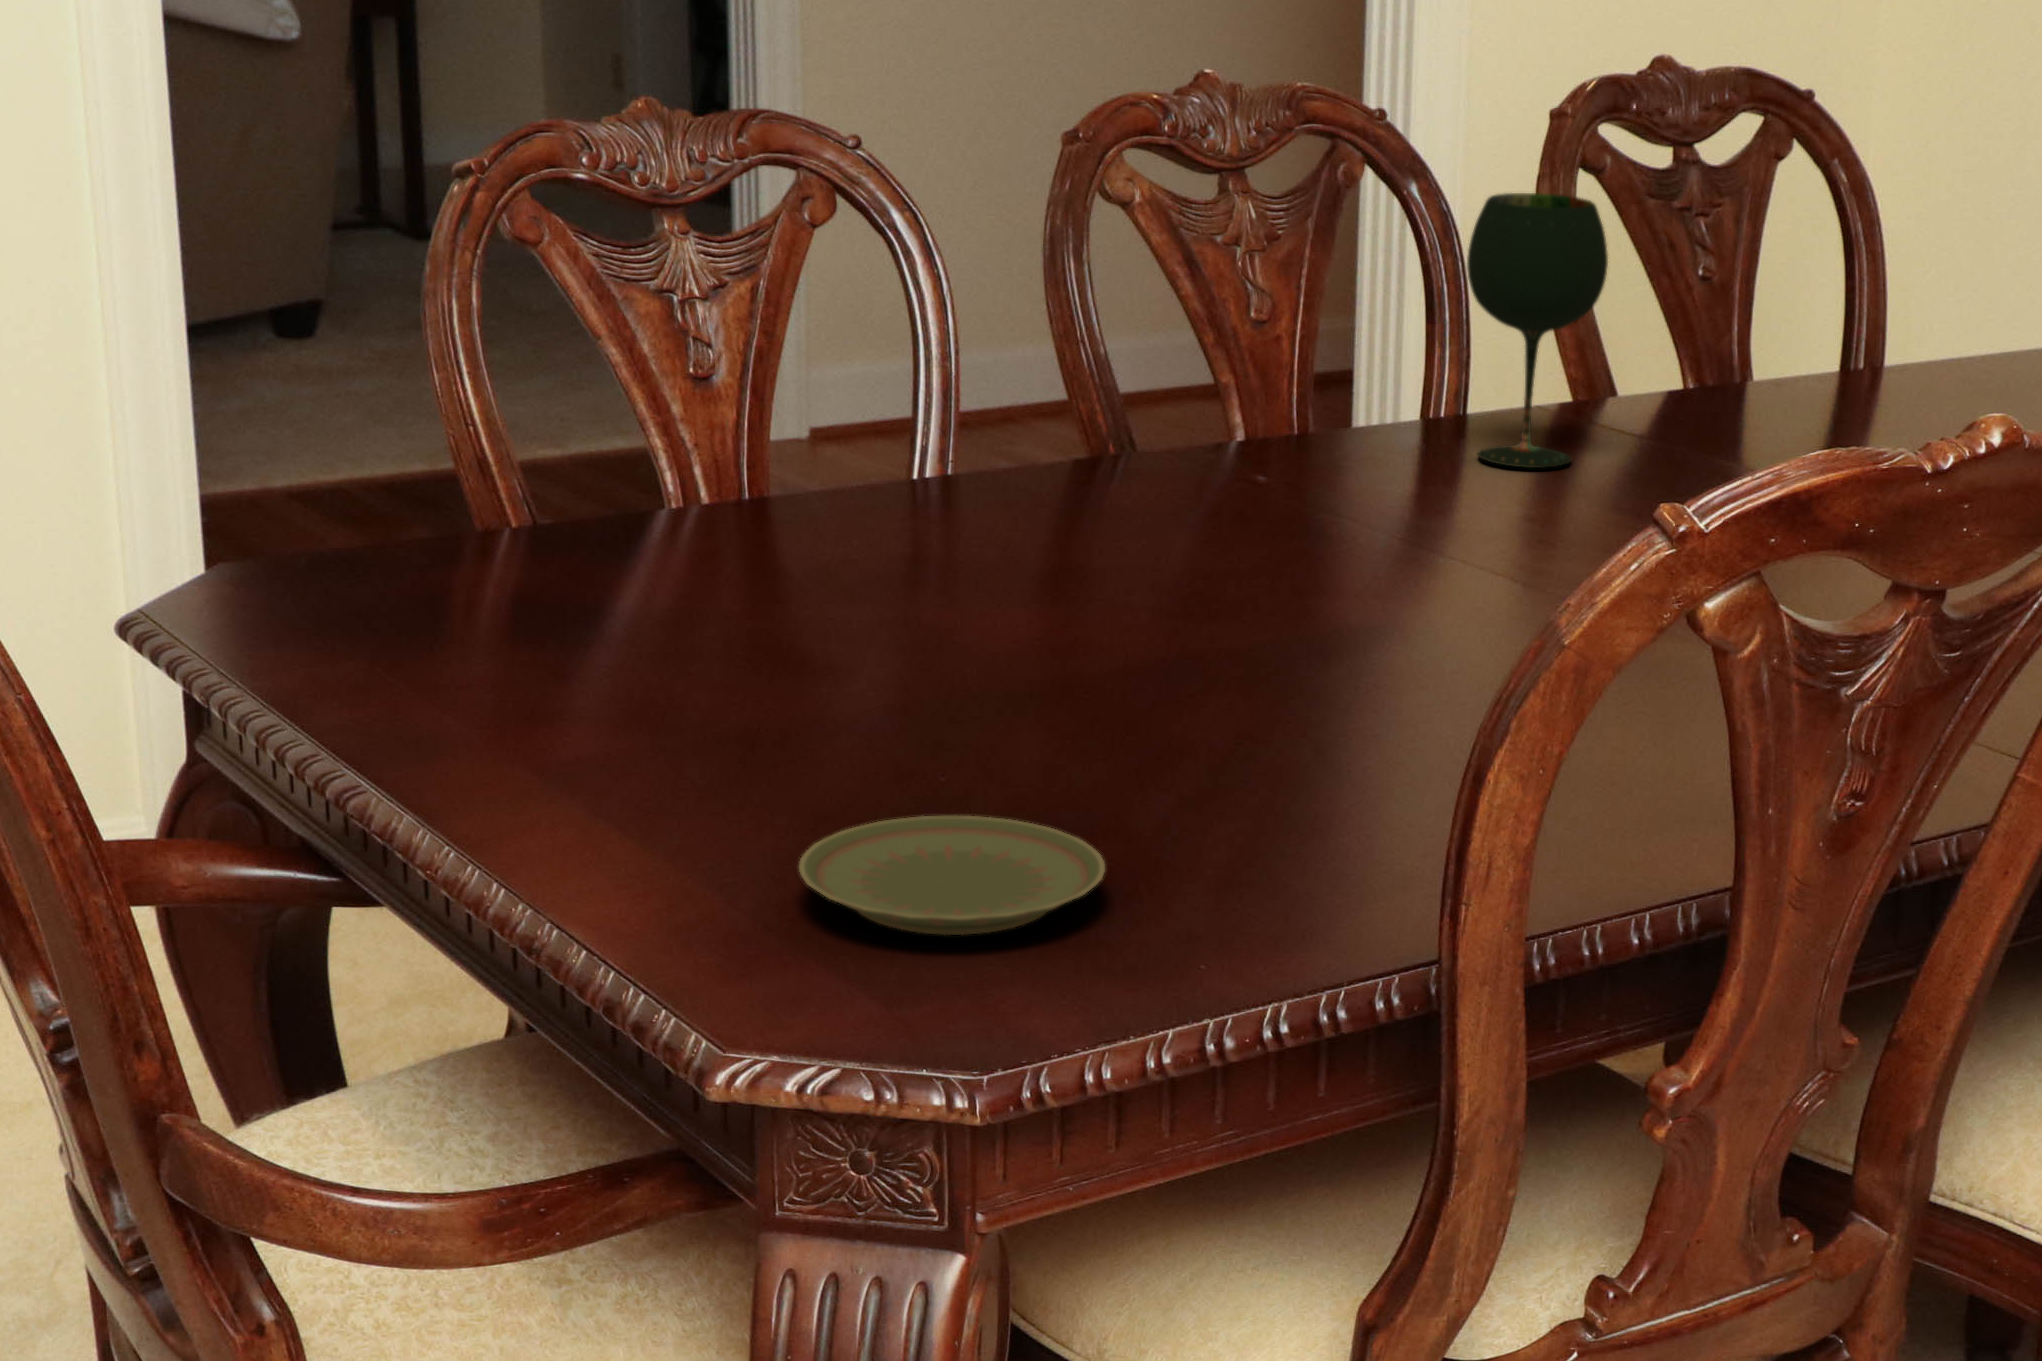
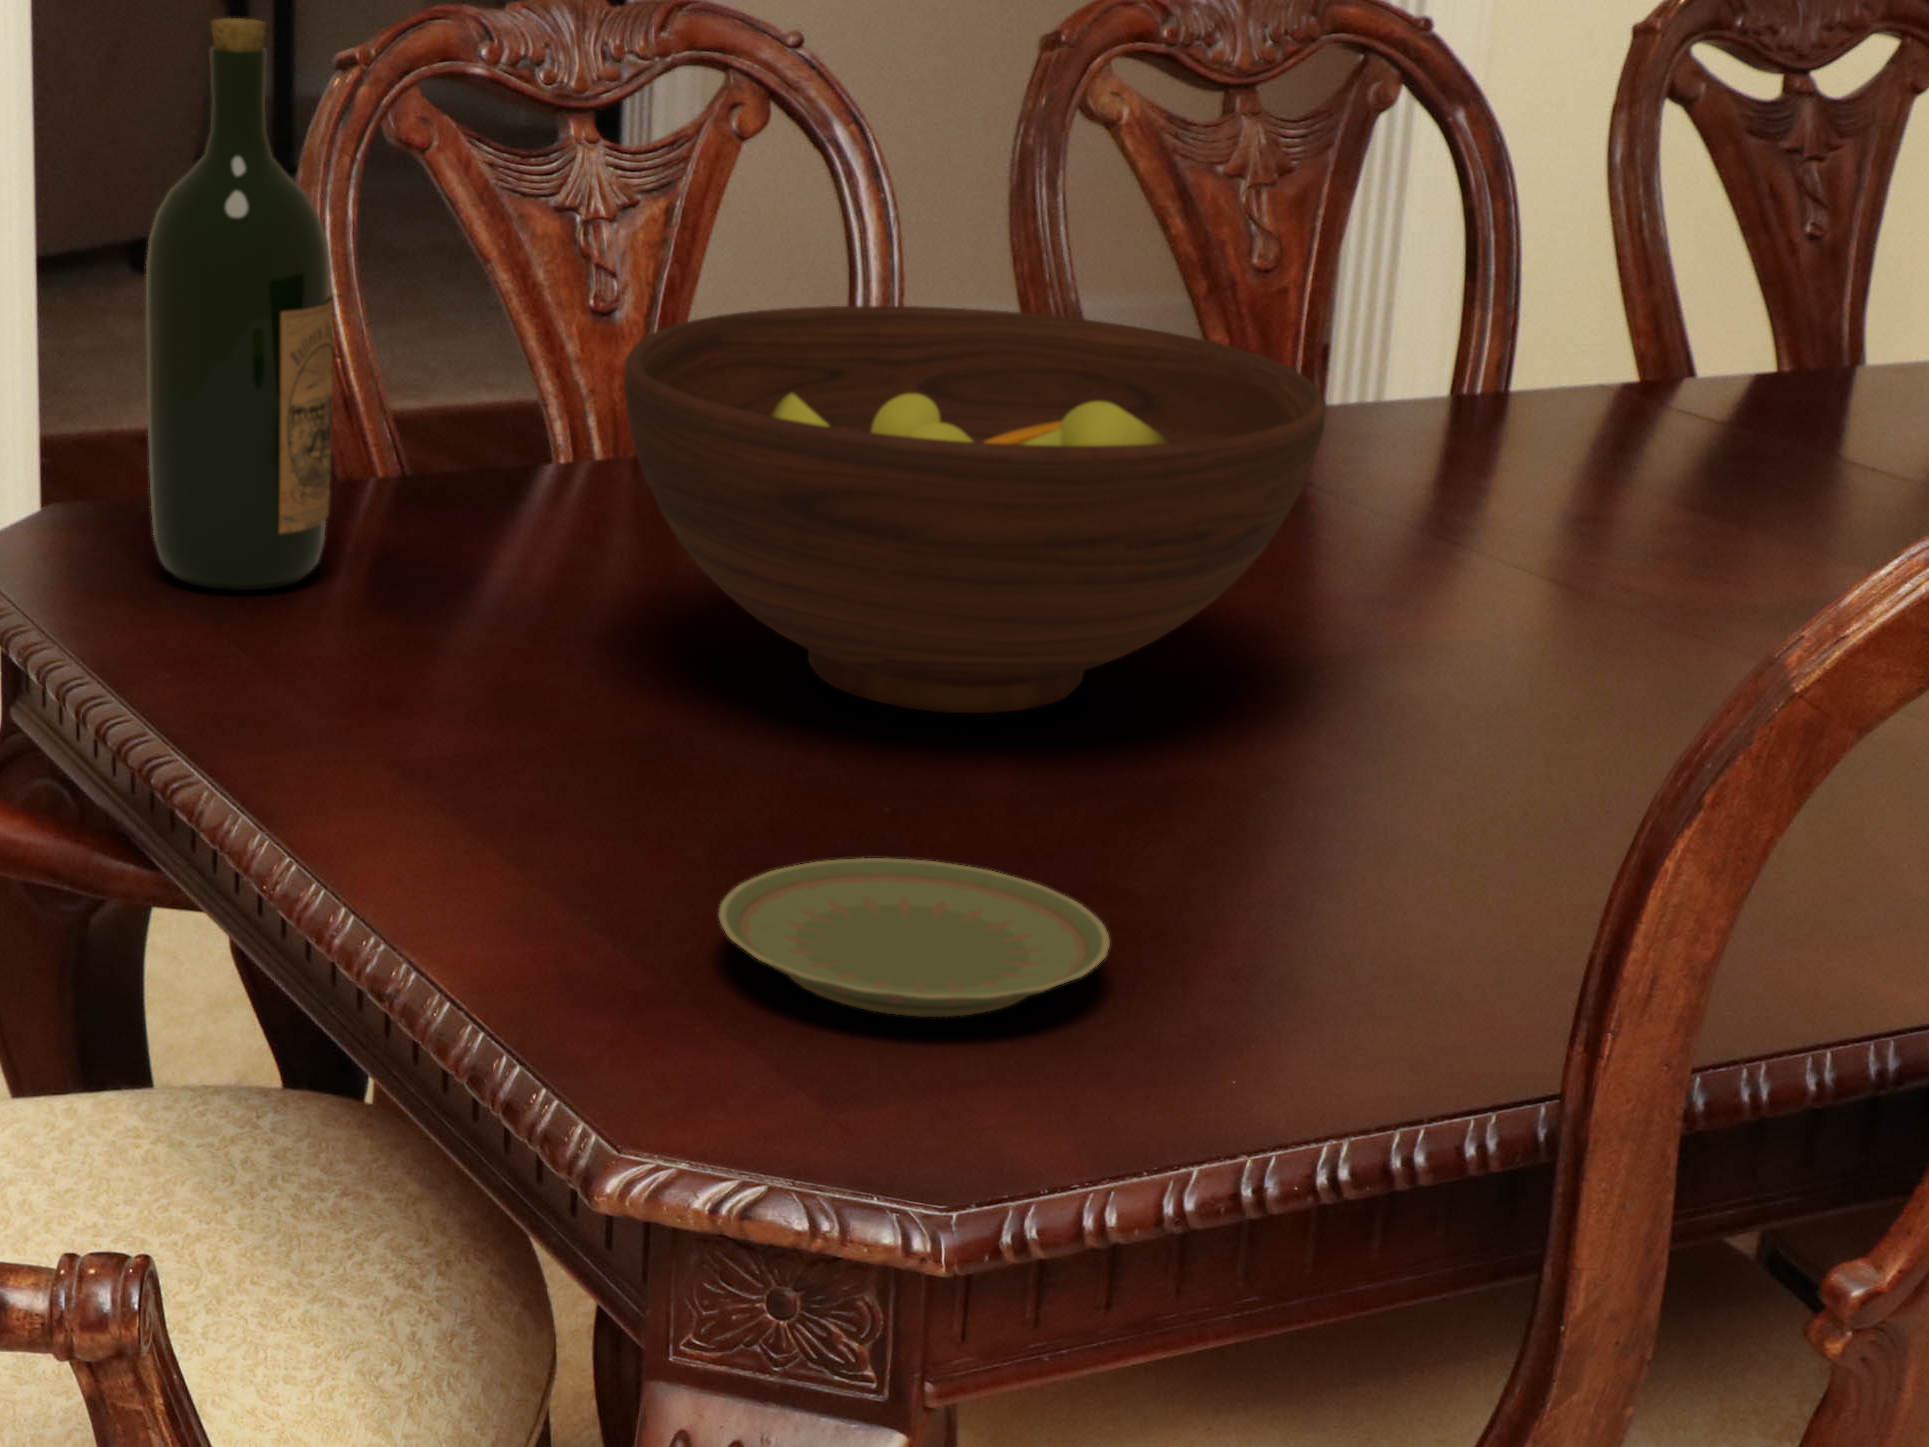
wine bottle: none [294,156,469,627] -> present [146,18,333,590]
wine glass: present [1467,193,1608,468] -> none [1529,113,1727,460]
fruit bowl: none [707,374,1268,699] -> present [624,306,1326,713]

